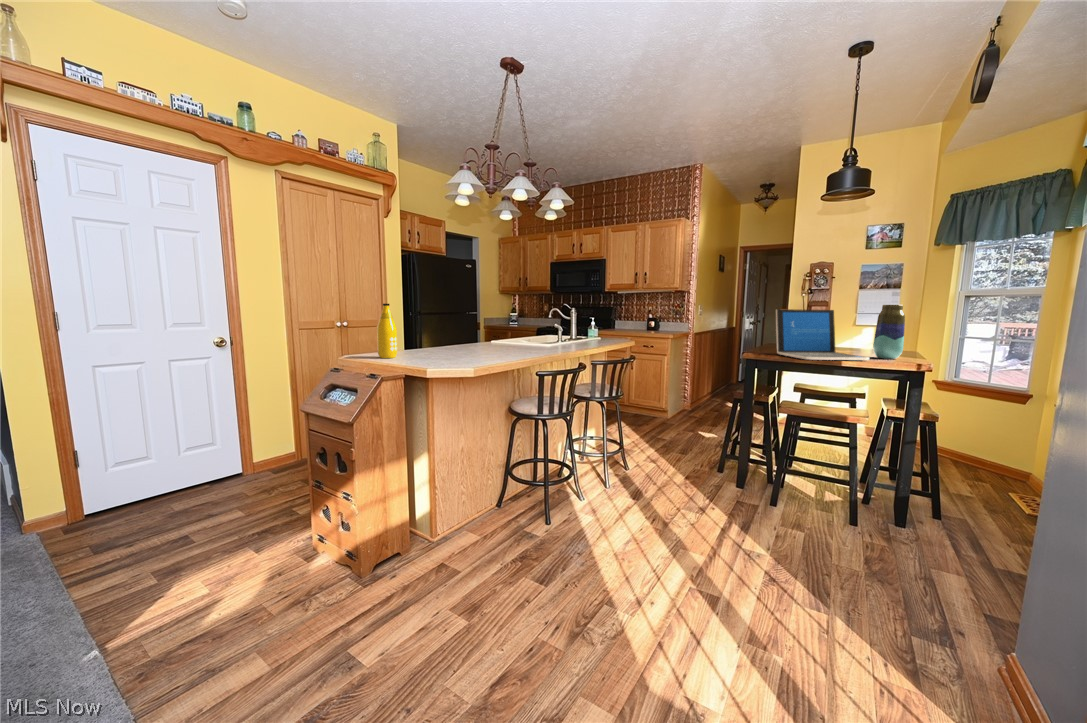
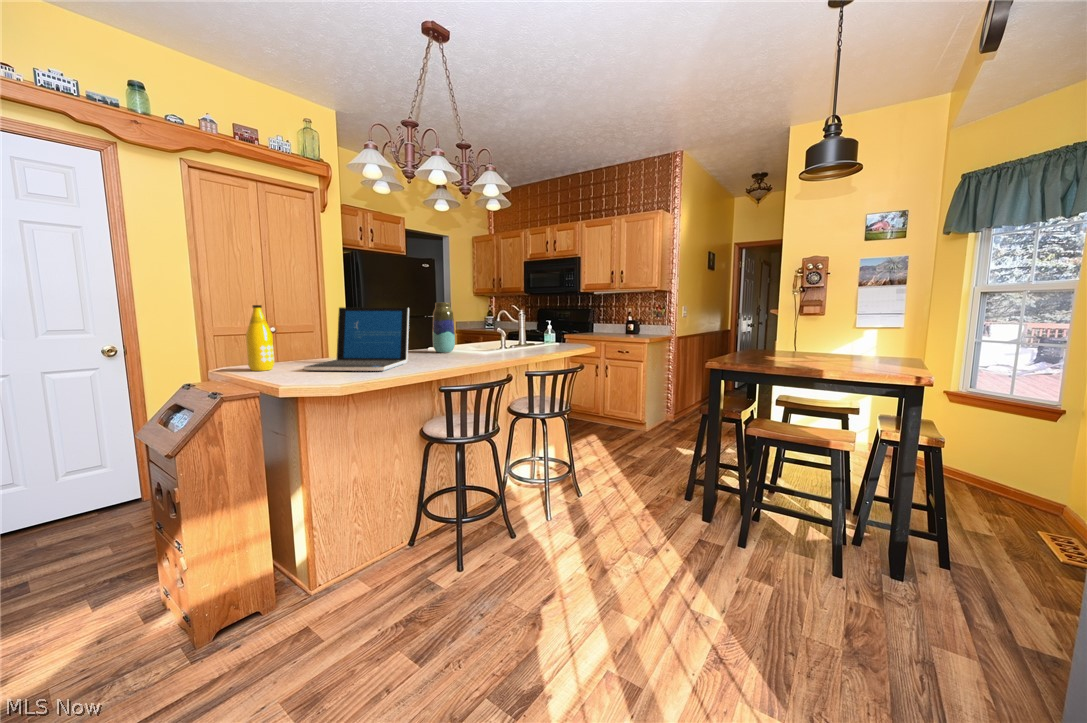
vase: present [873,305,905,359] -> present [433,302,455,353]
laptop: present [776,309,869,360] -> present [304,307,409,371]

